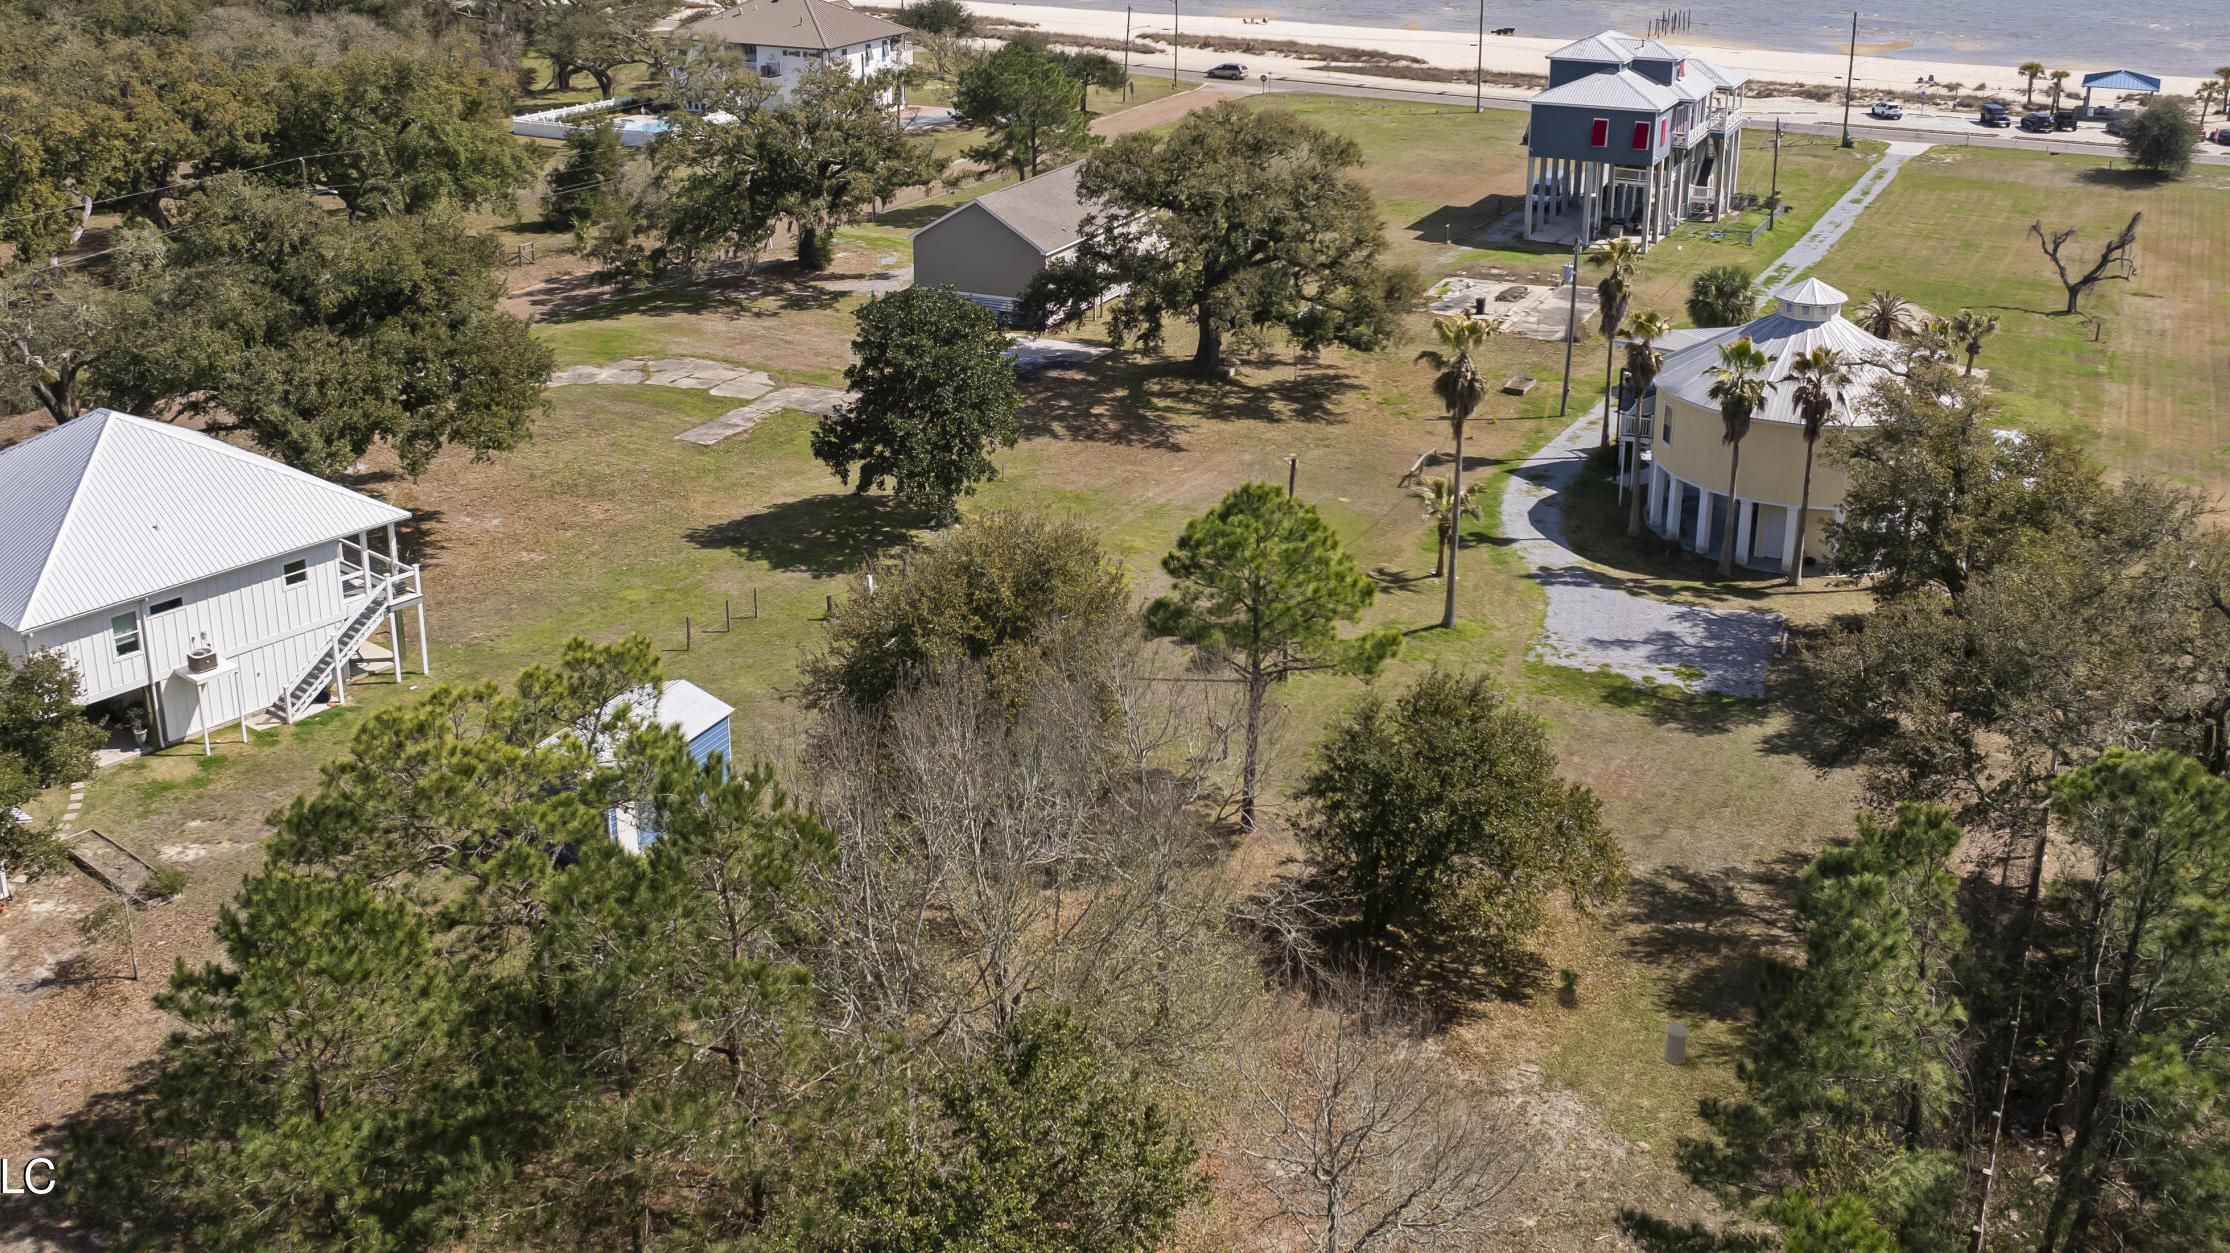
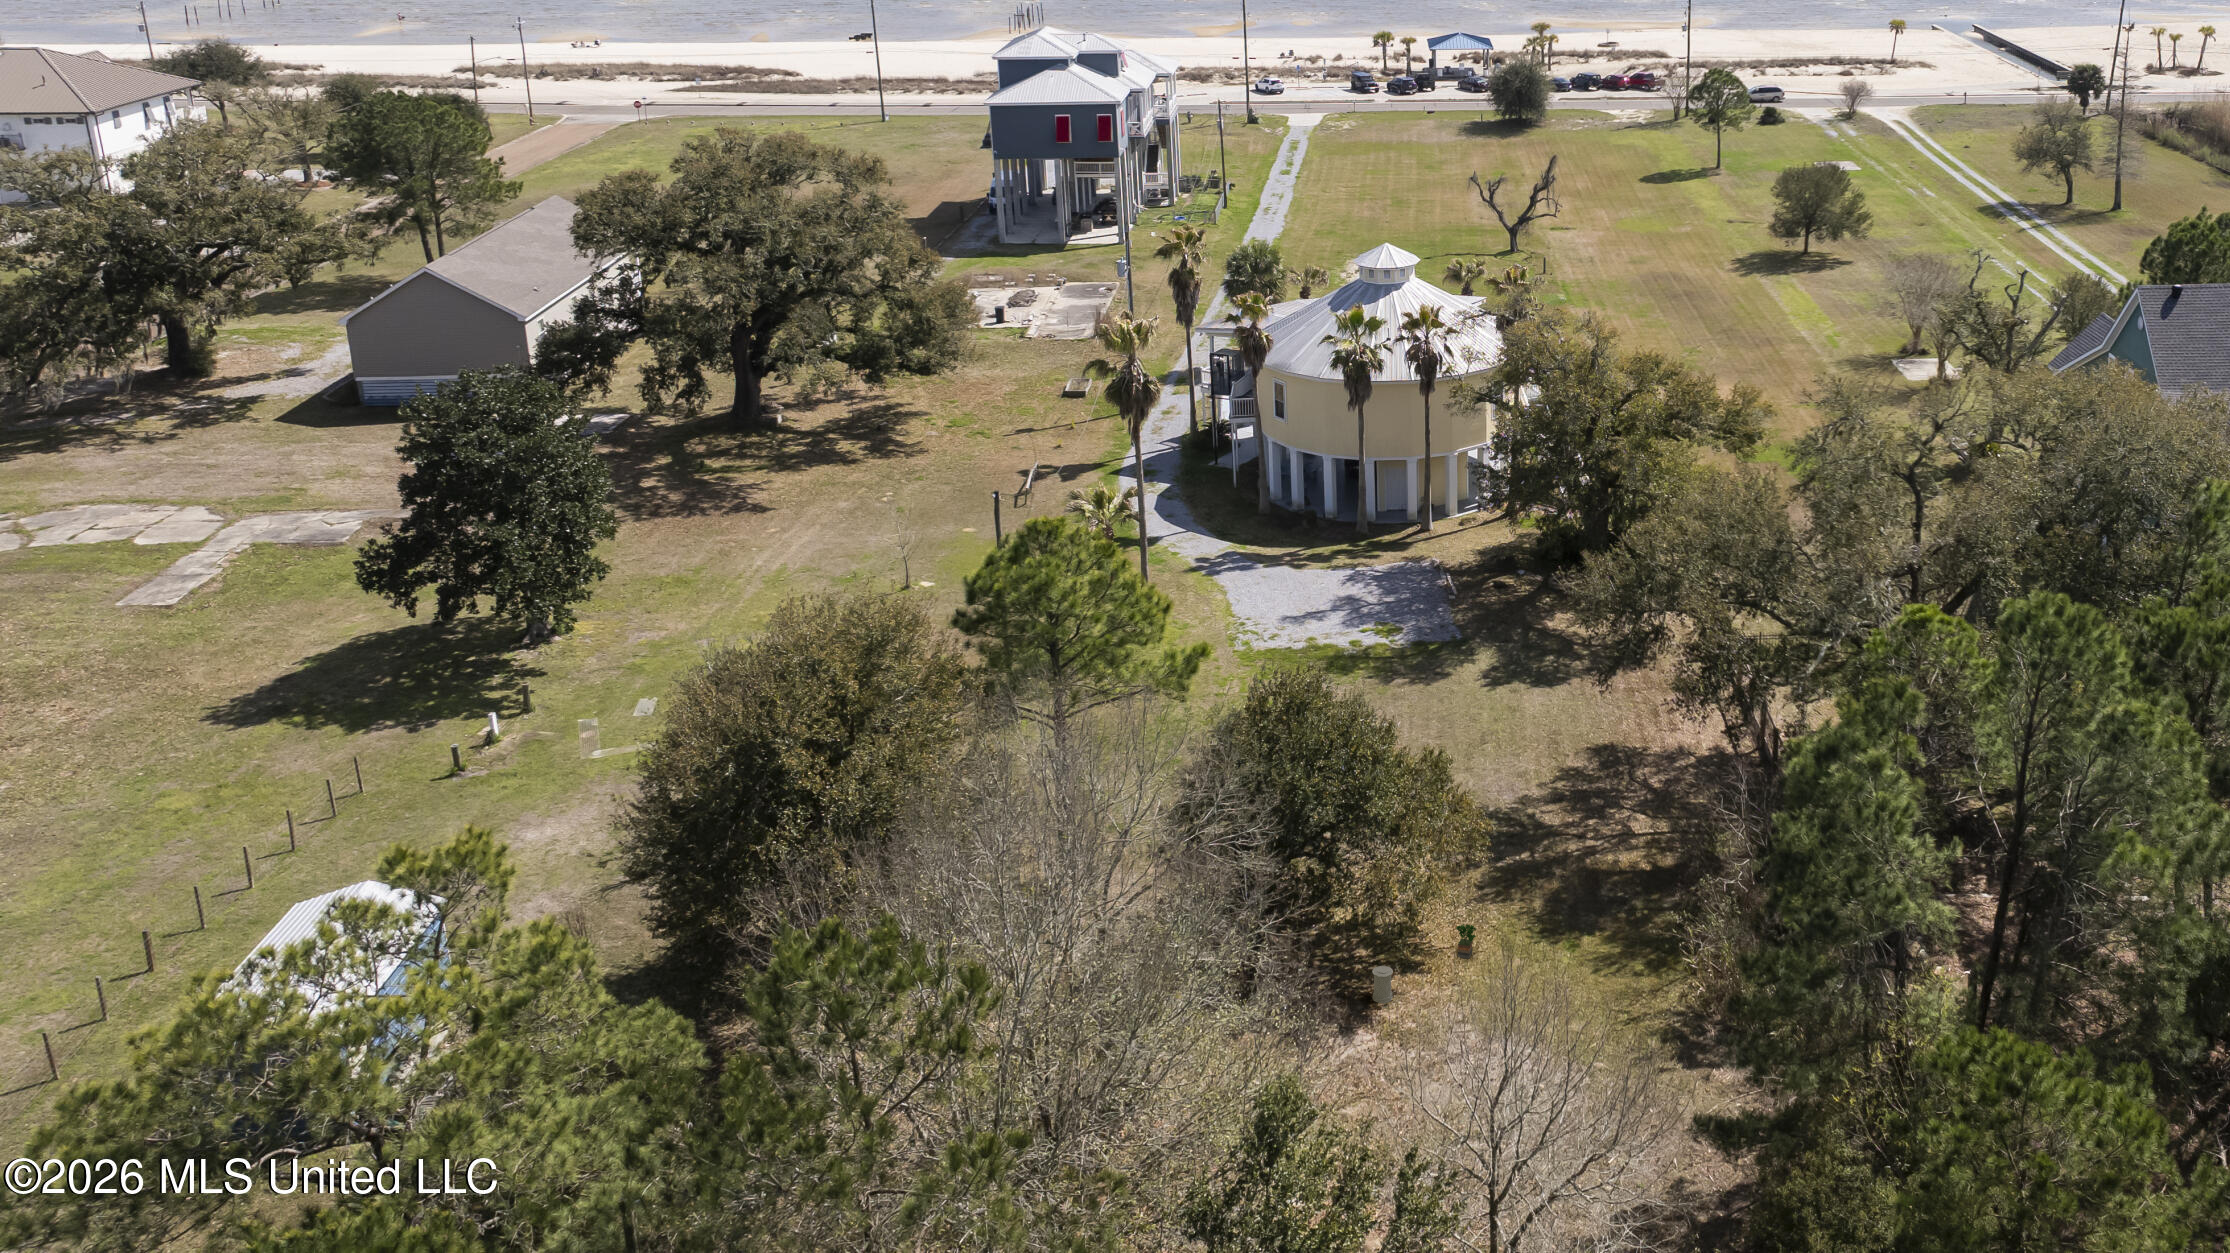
trash can: present [1664,1024,1689,1065] -> present [1373,966,1393,1003]

